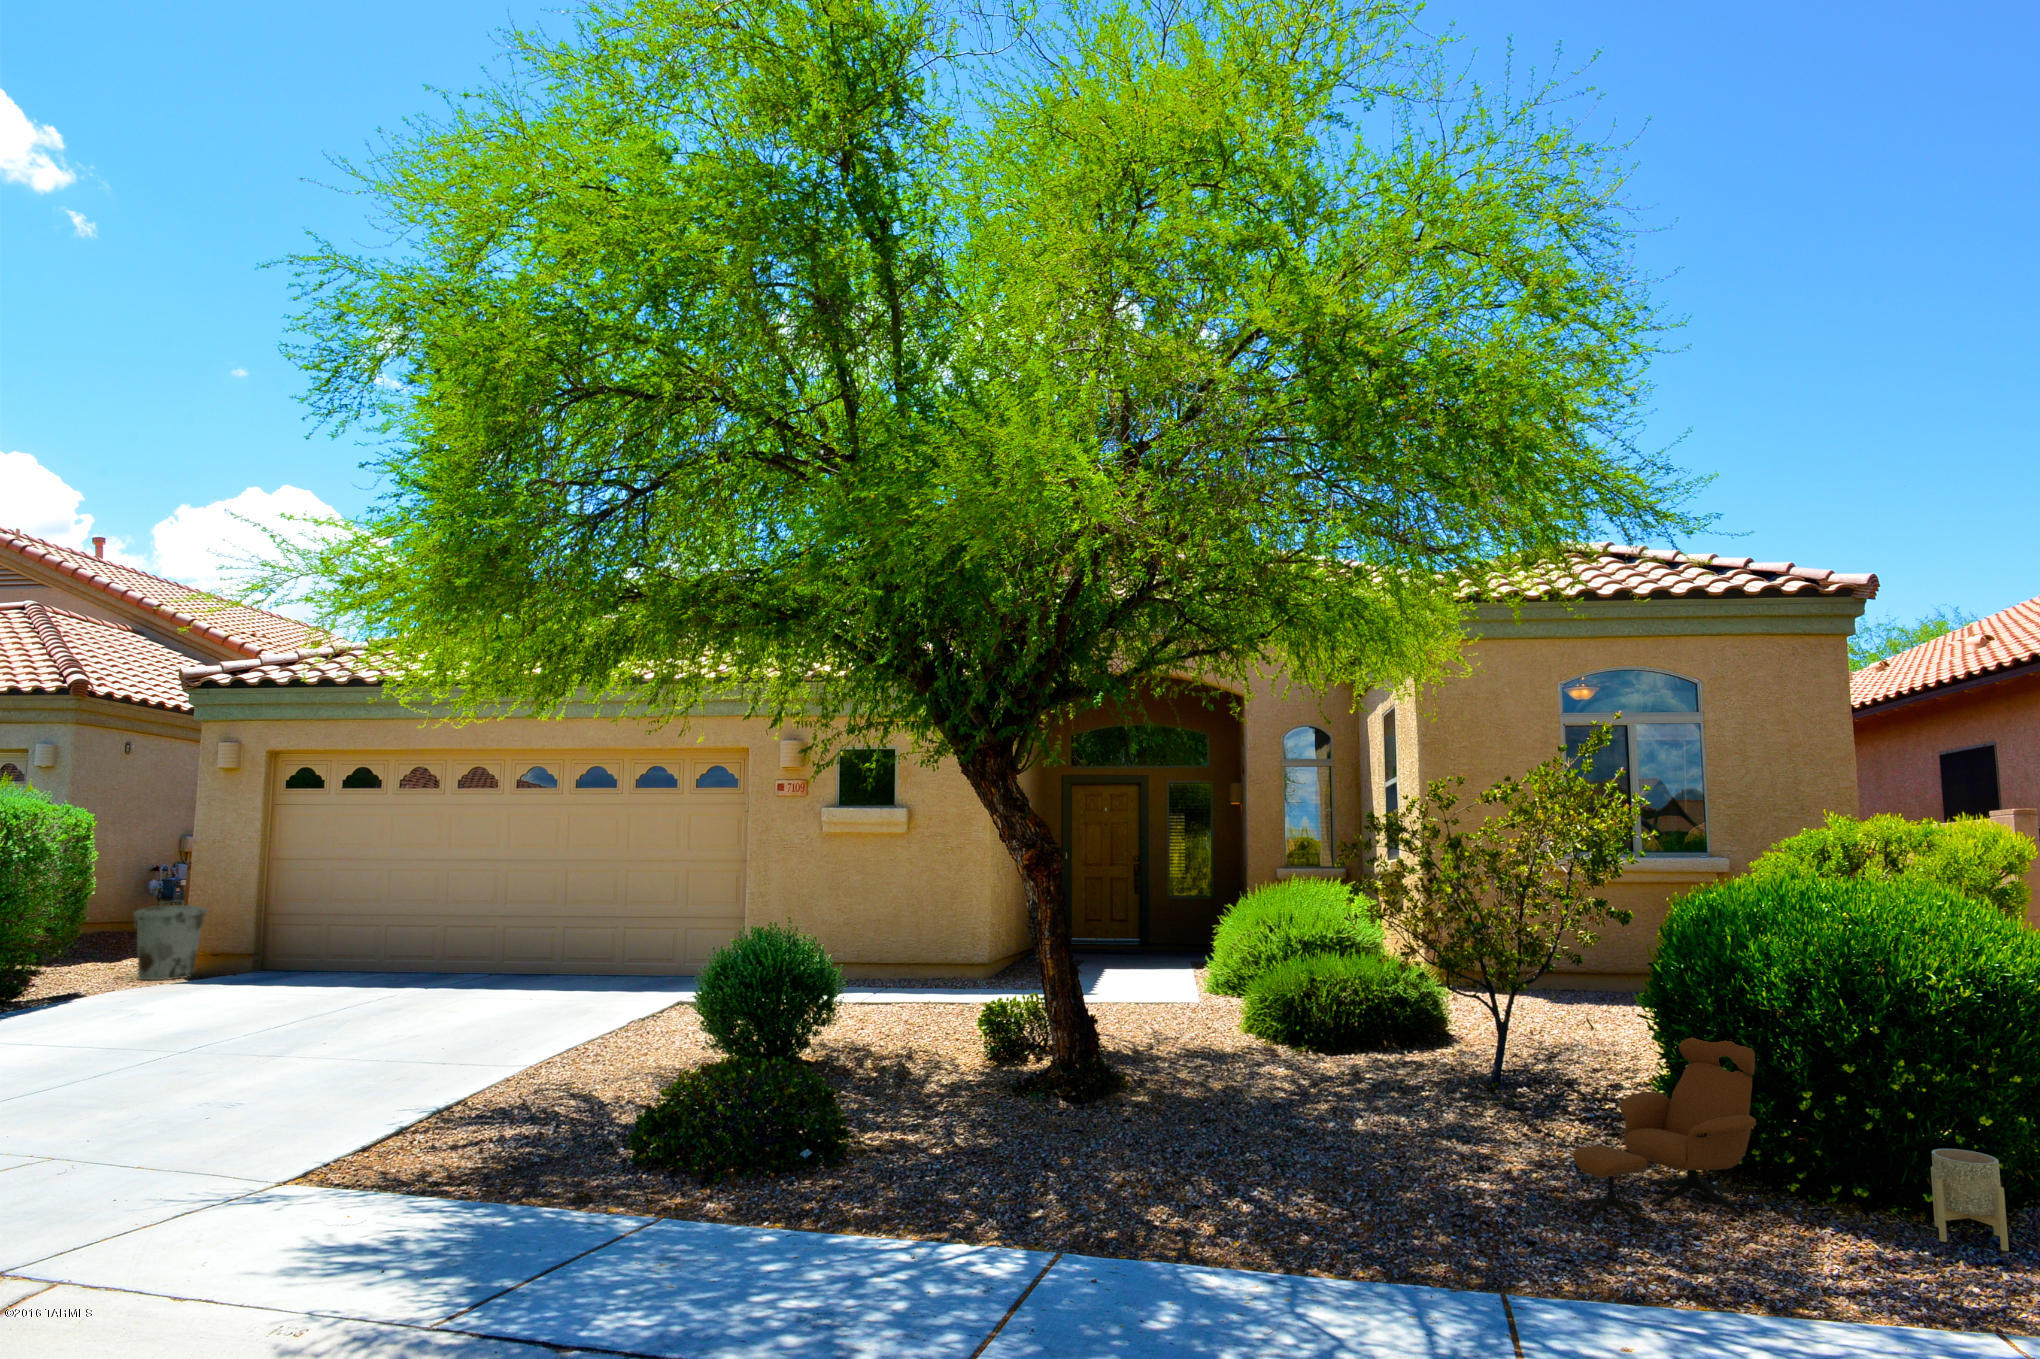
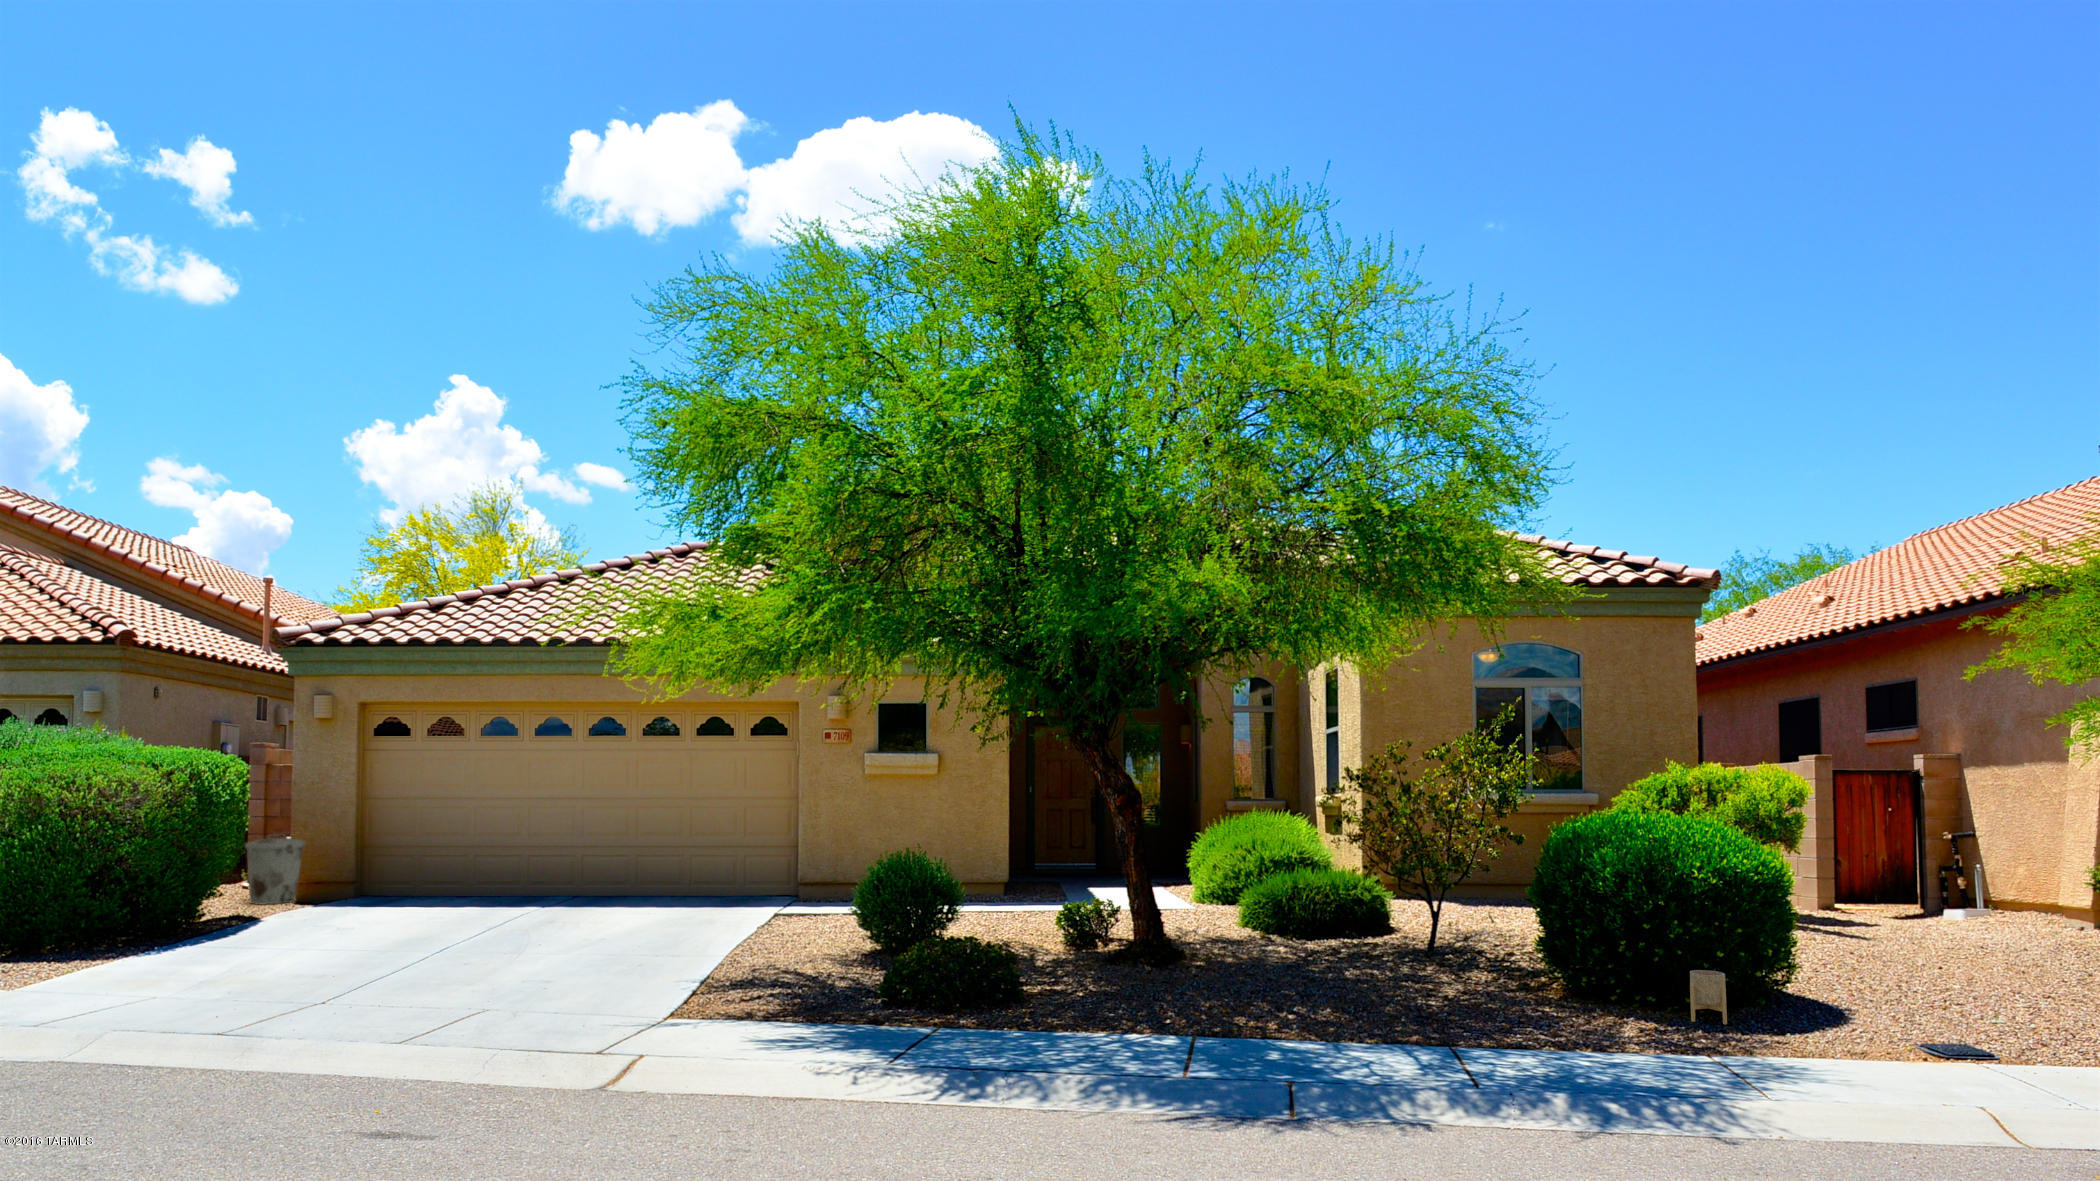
lounge chair: present [1573,1038,1756,1227] -> none [1485,910,1594,1019]

